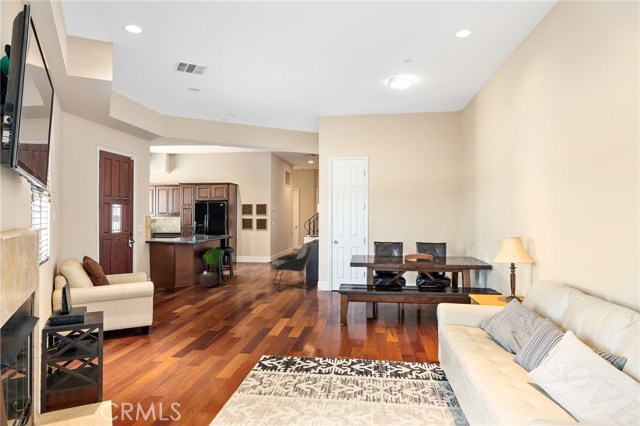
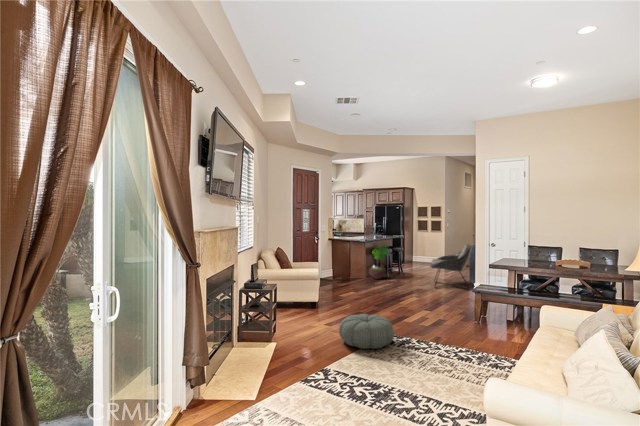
pouf: none [209,337,280,385] -> present [339,314,394,349]

